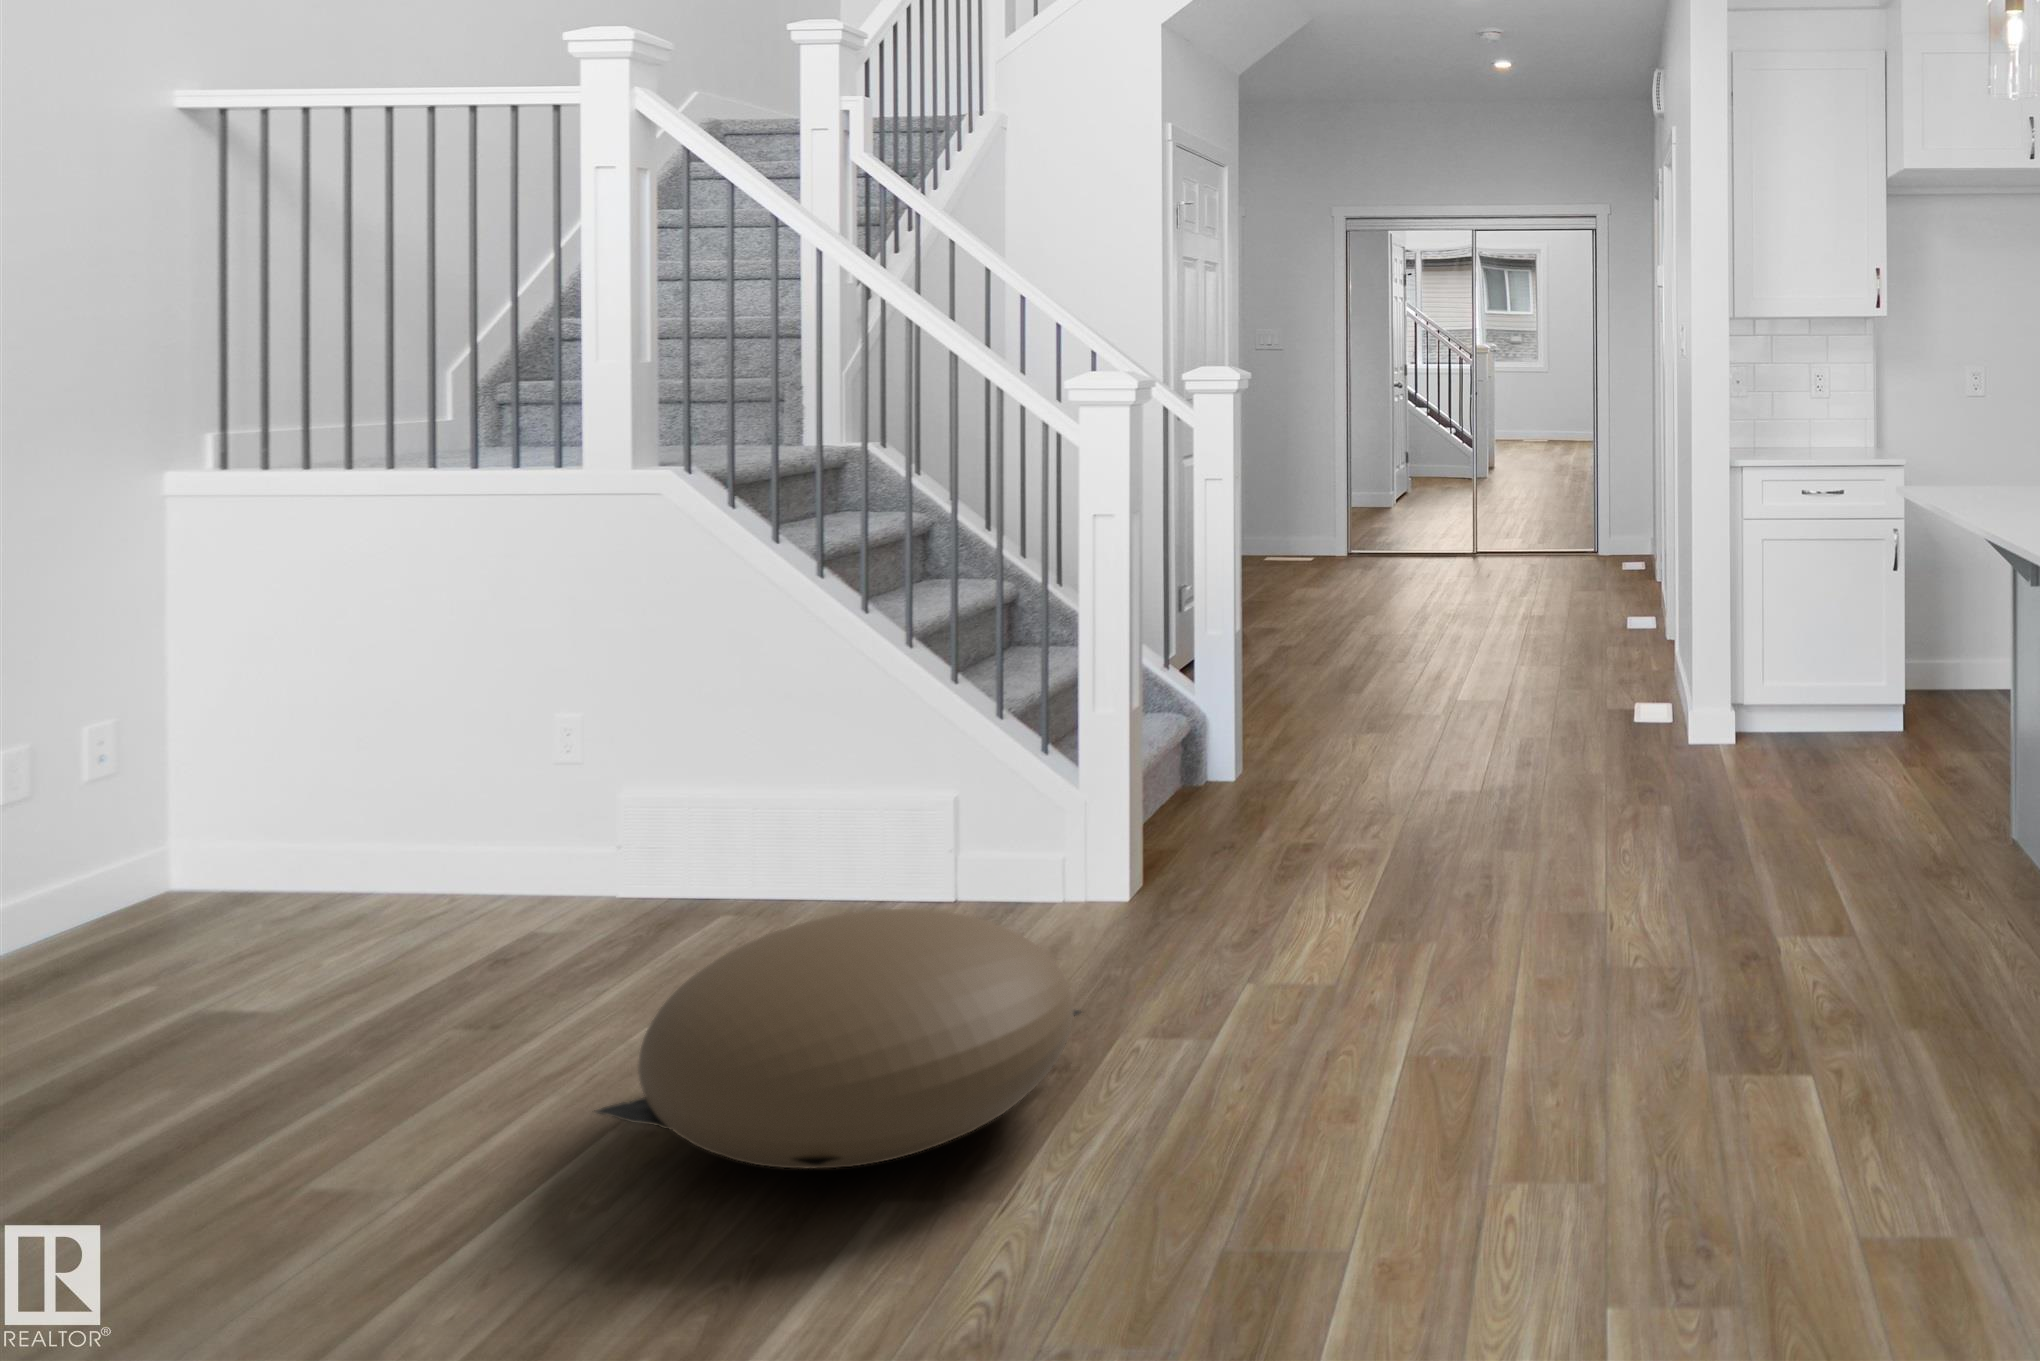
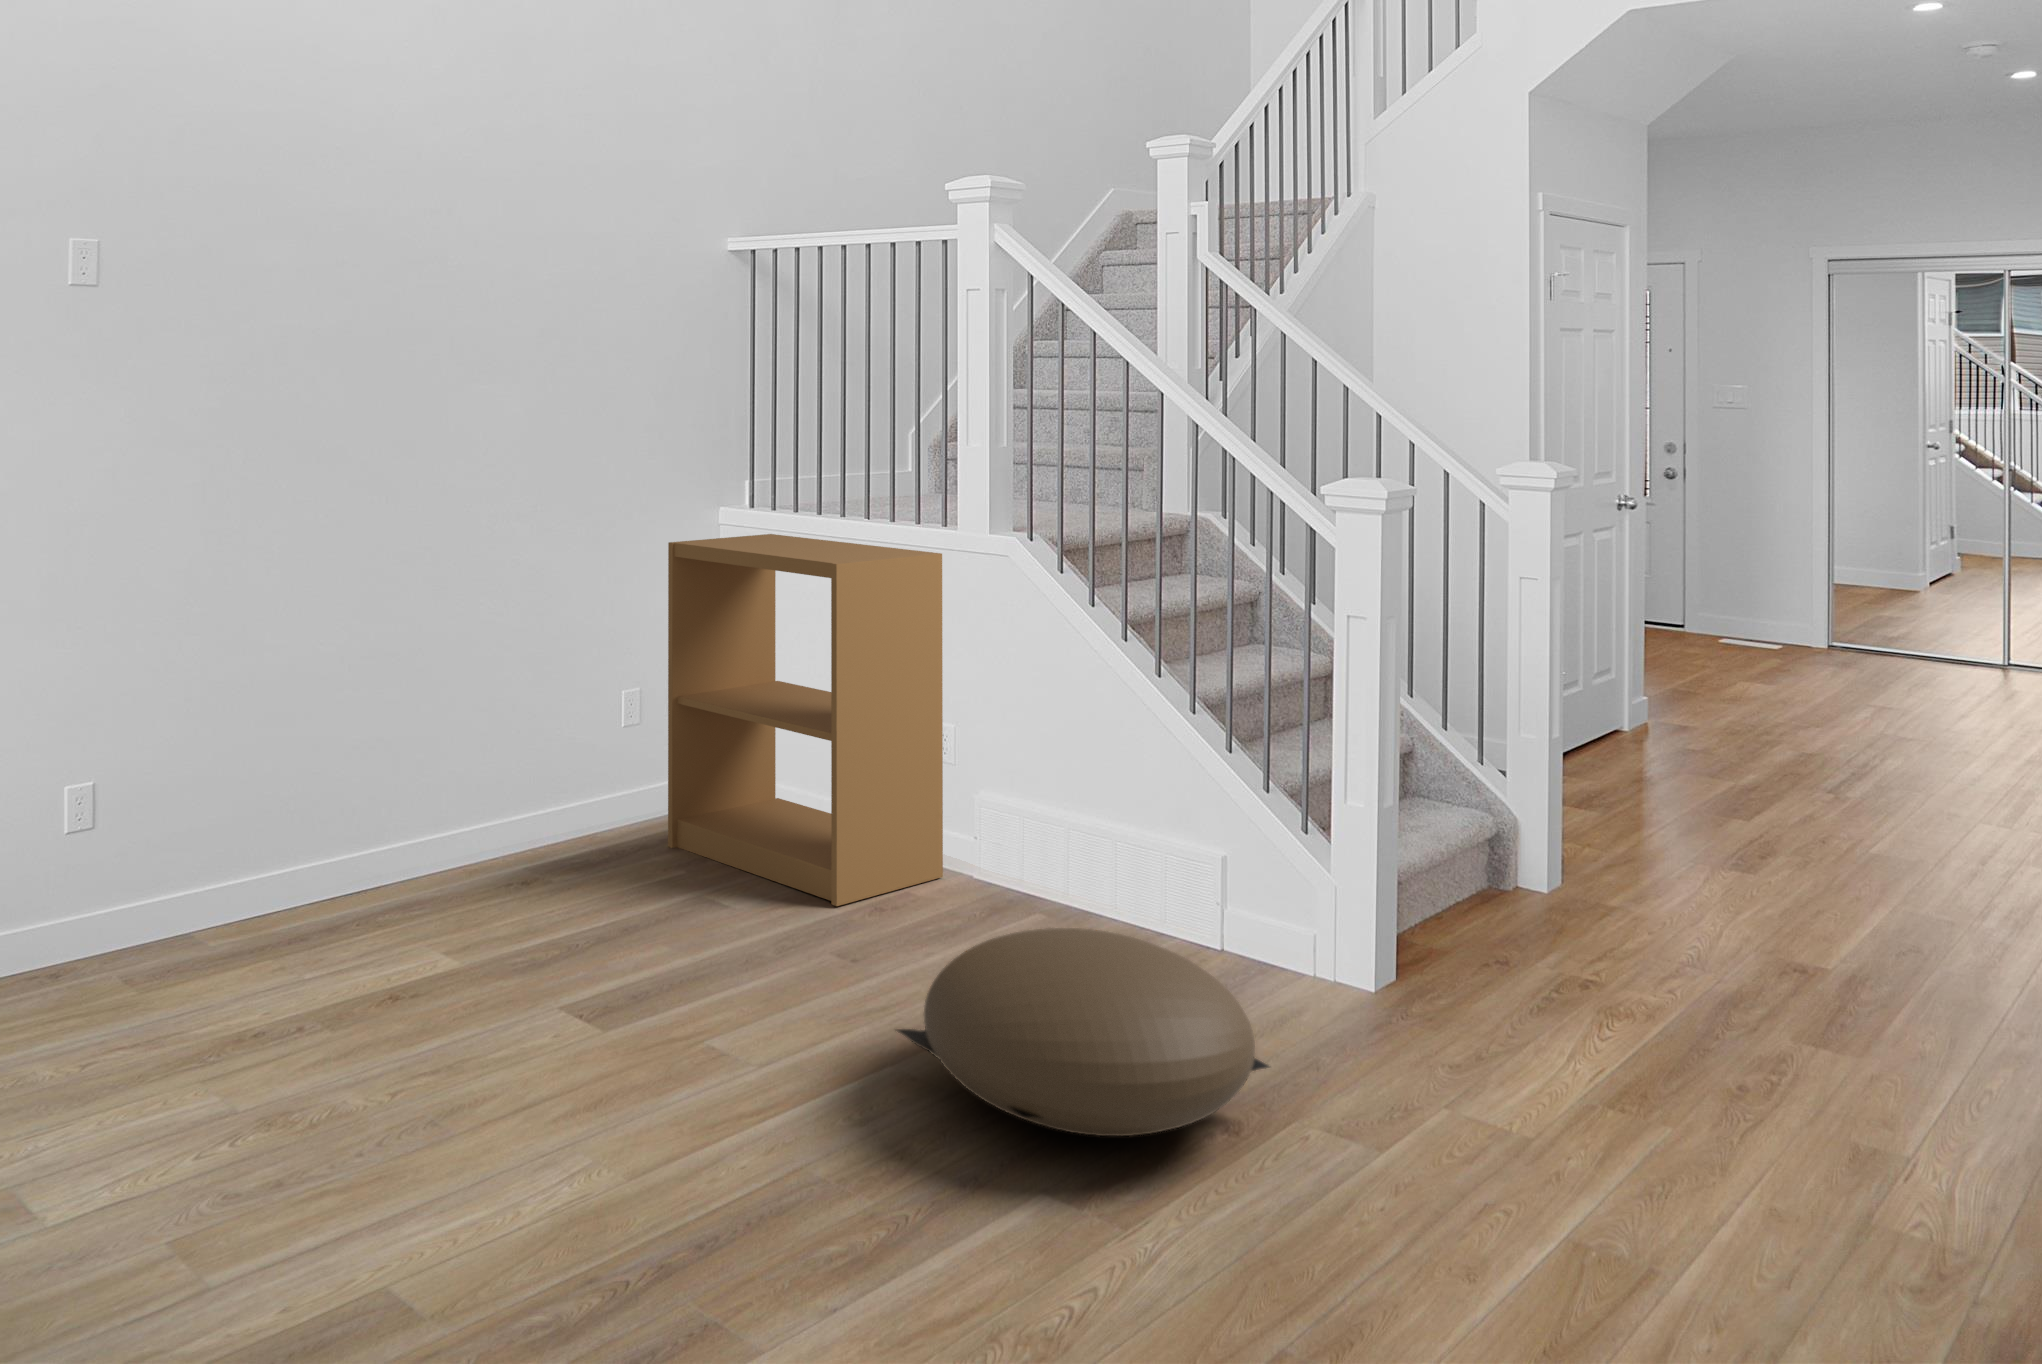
bookshelf: none [99,497,580,978] -> present [668,534,943,906]

